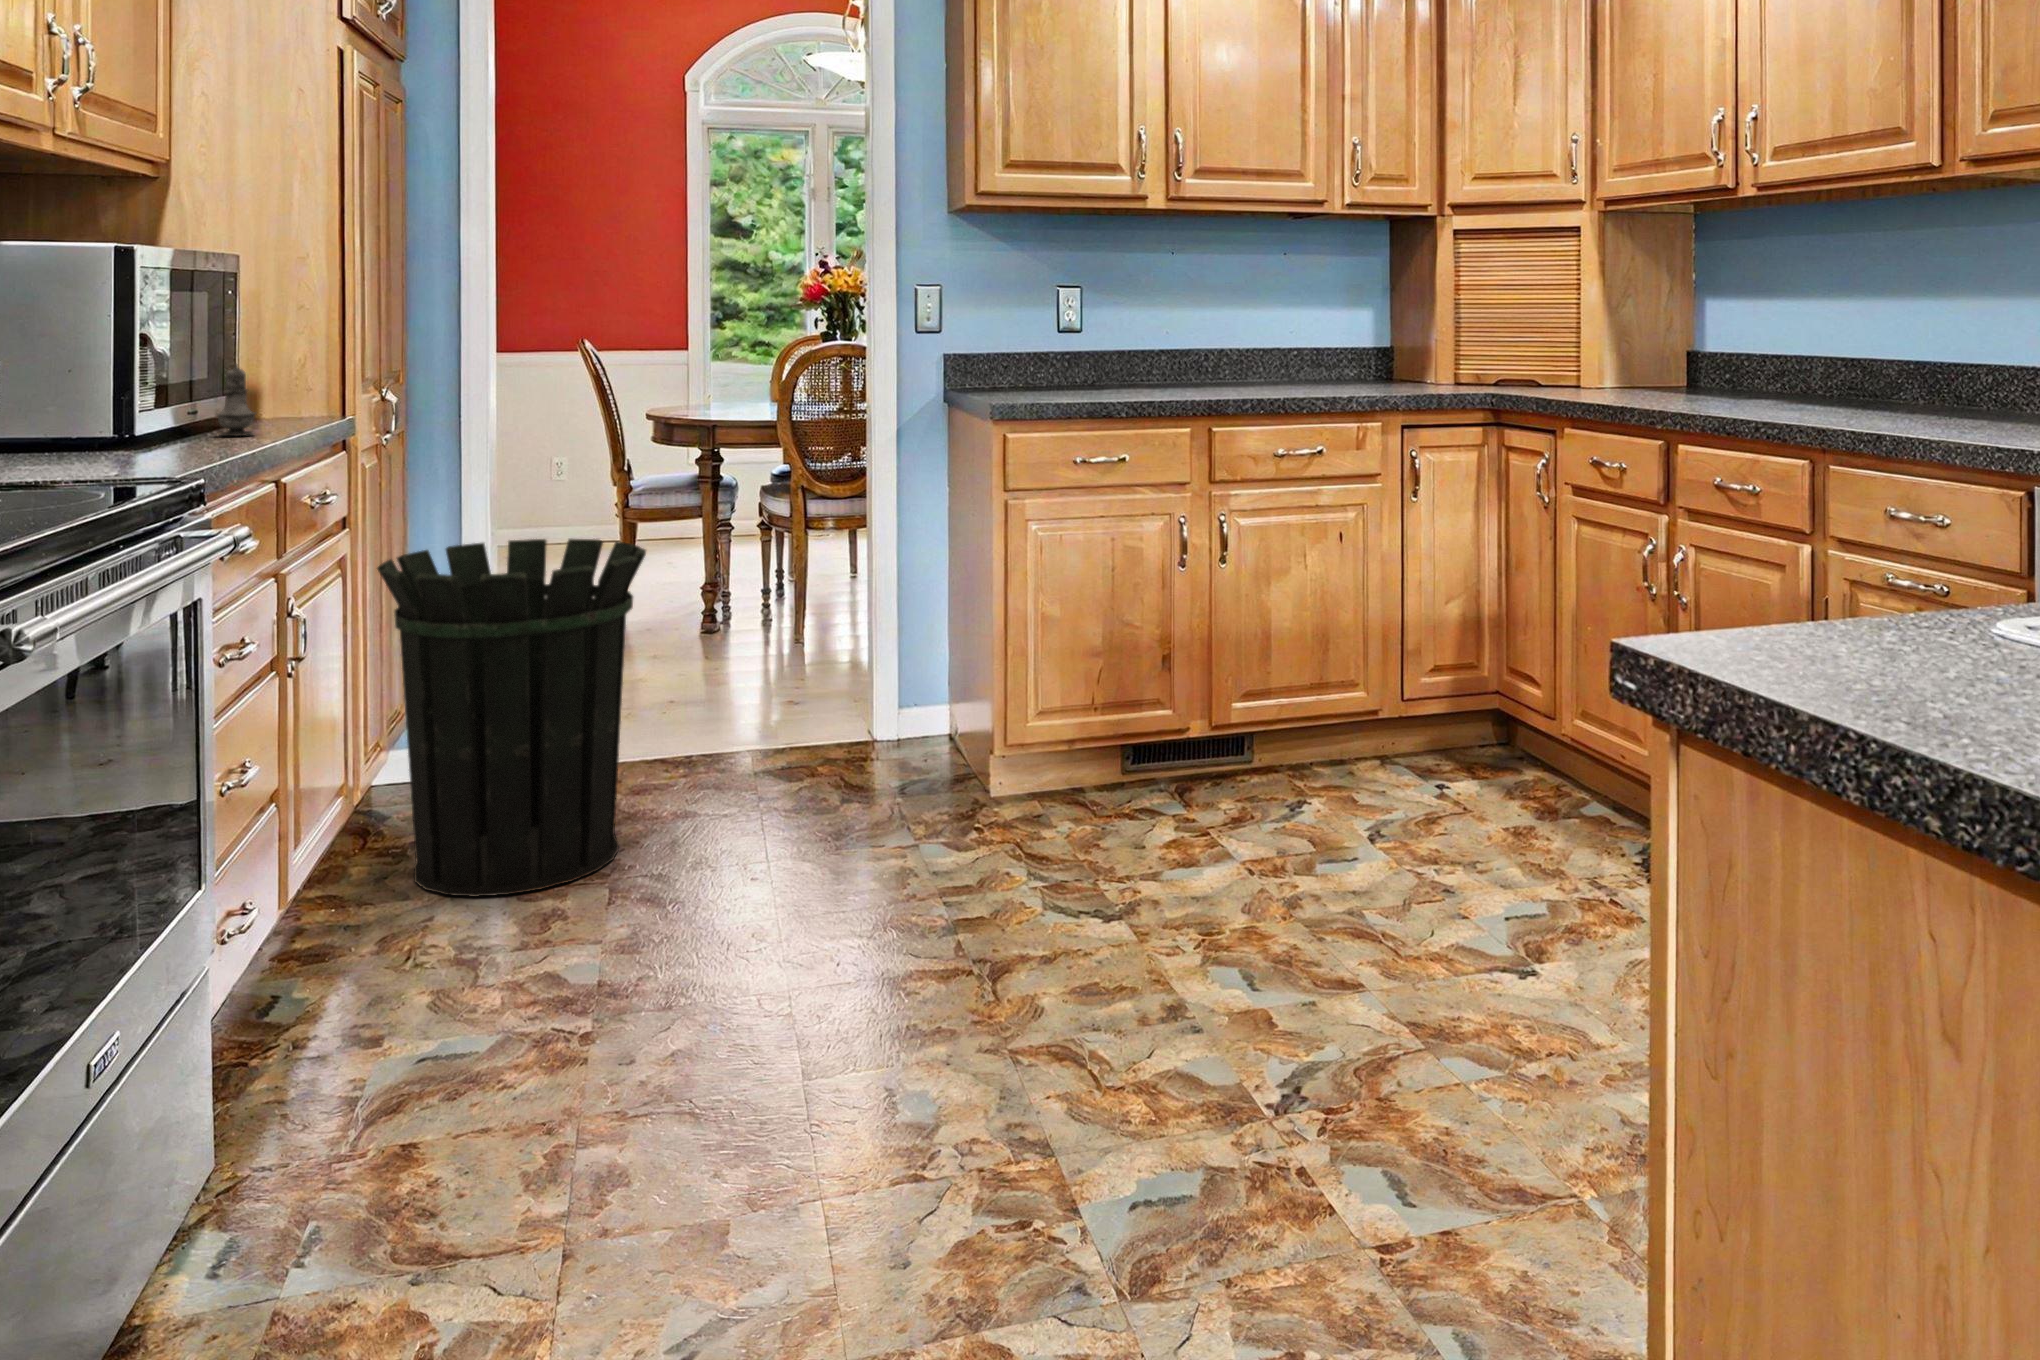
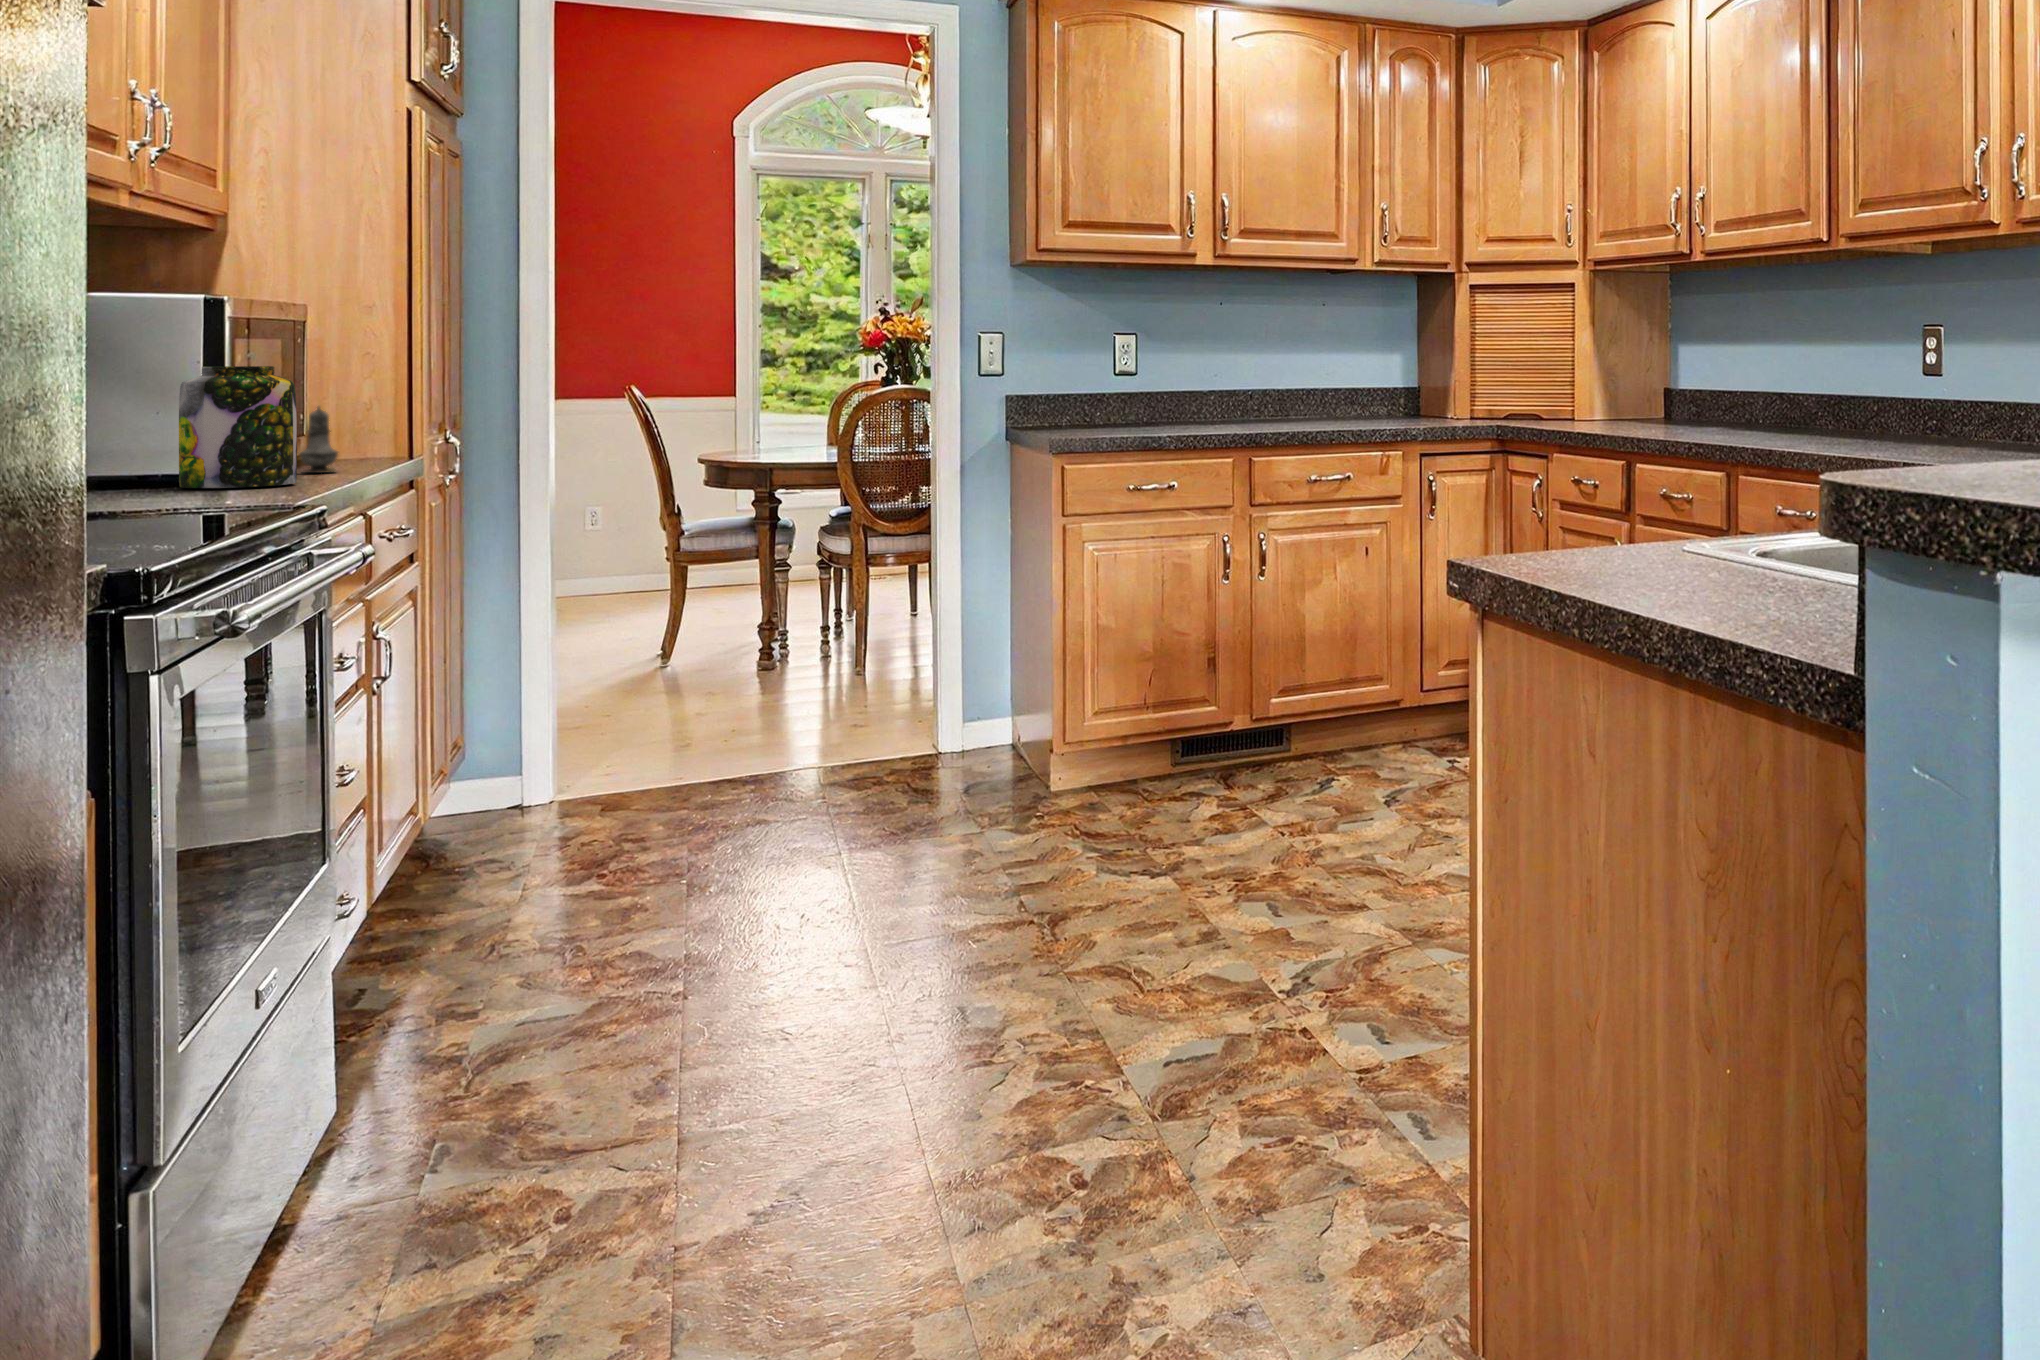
jar: none [80,321,198,455] -> present [179,366,297,488]
waste bin: present [377,539,646,897] -> none [449,569,719,898]

